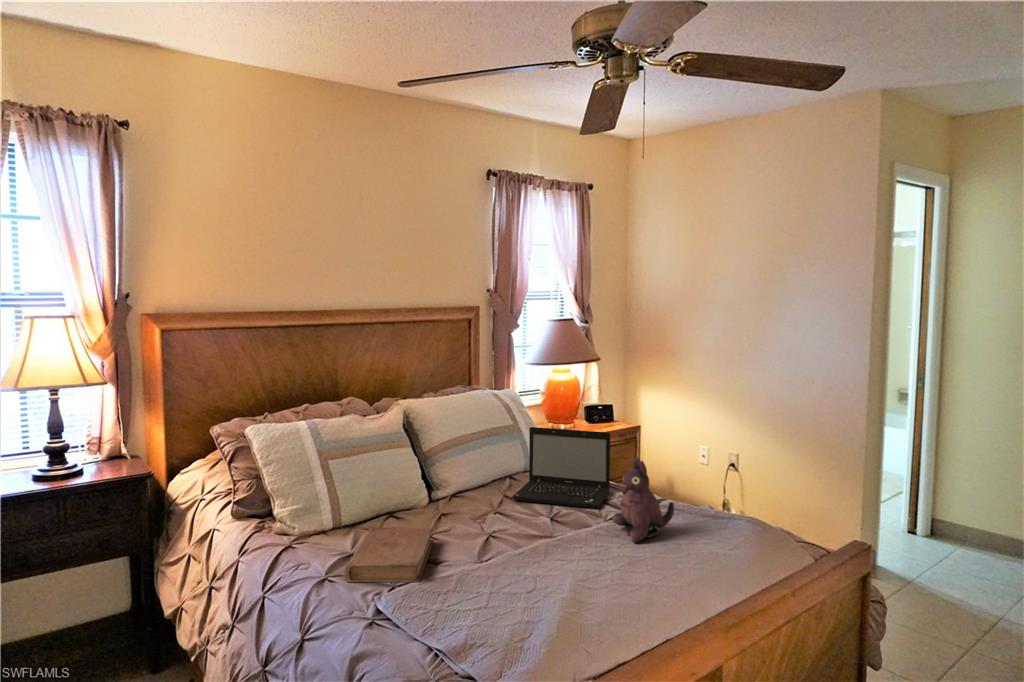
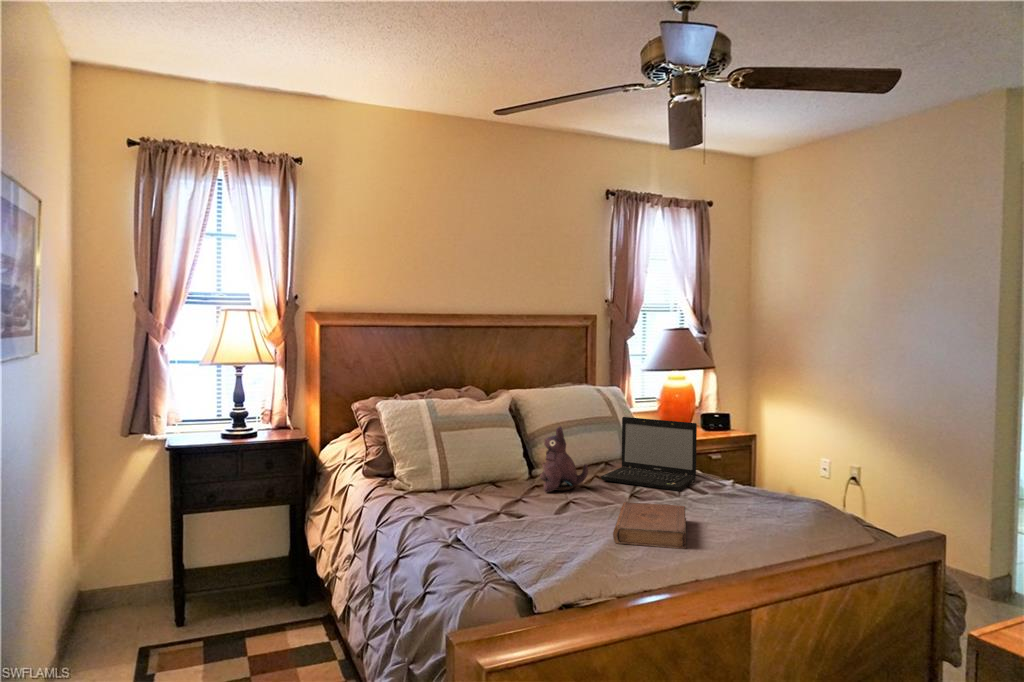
plush toy: present [612,457,674,543] -> present [540,426,588,492]
book: present [344,528,434,582] -> present [613,502,686,549]

